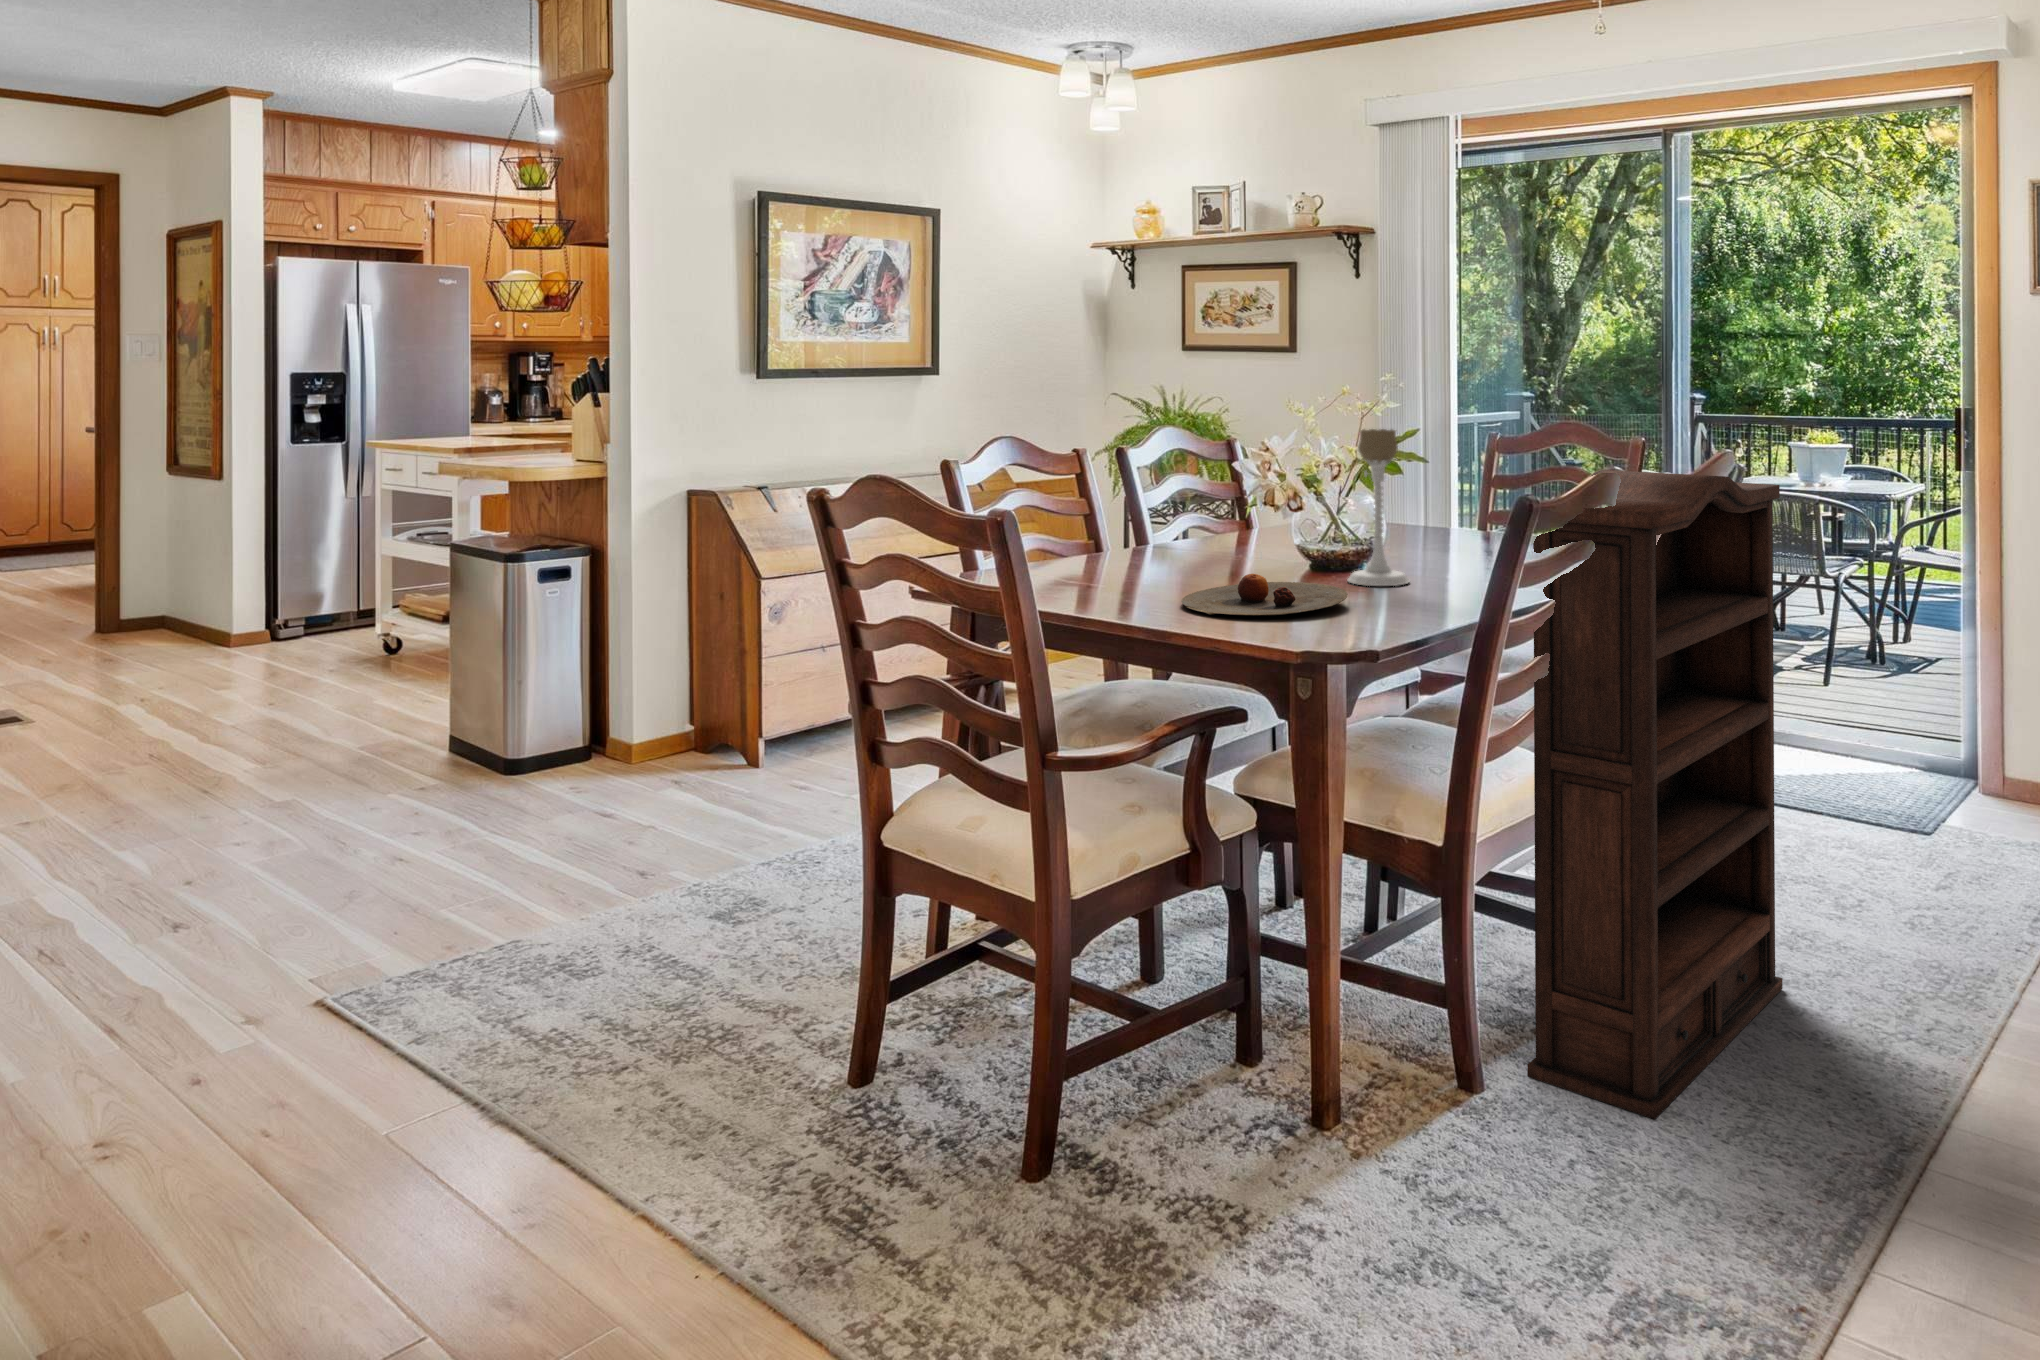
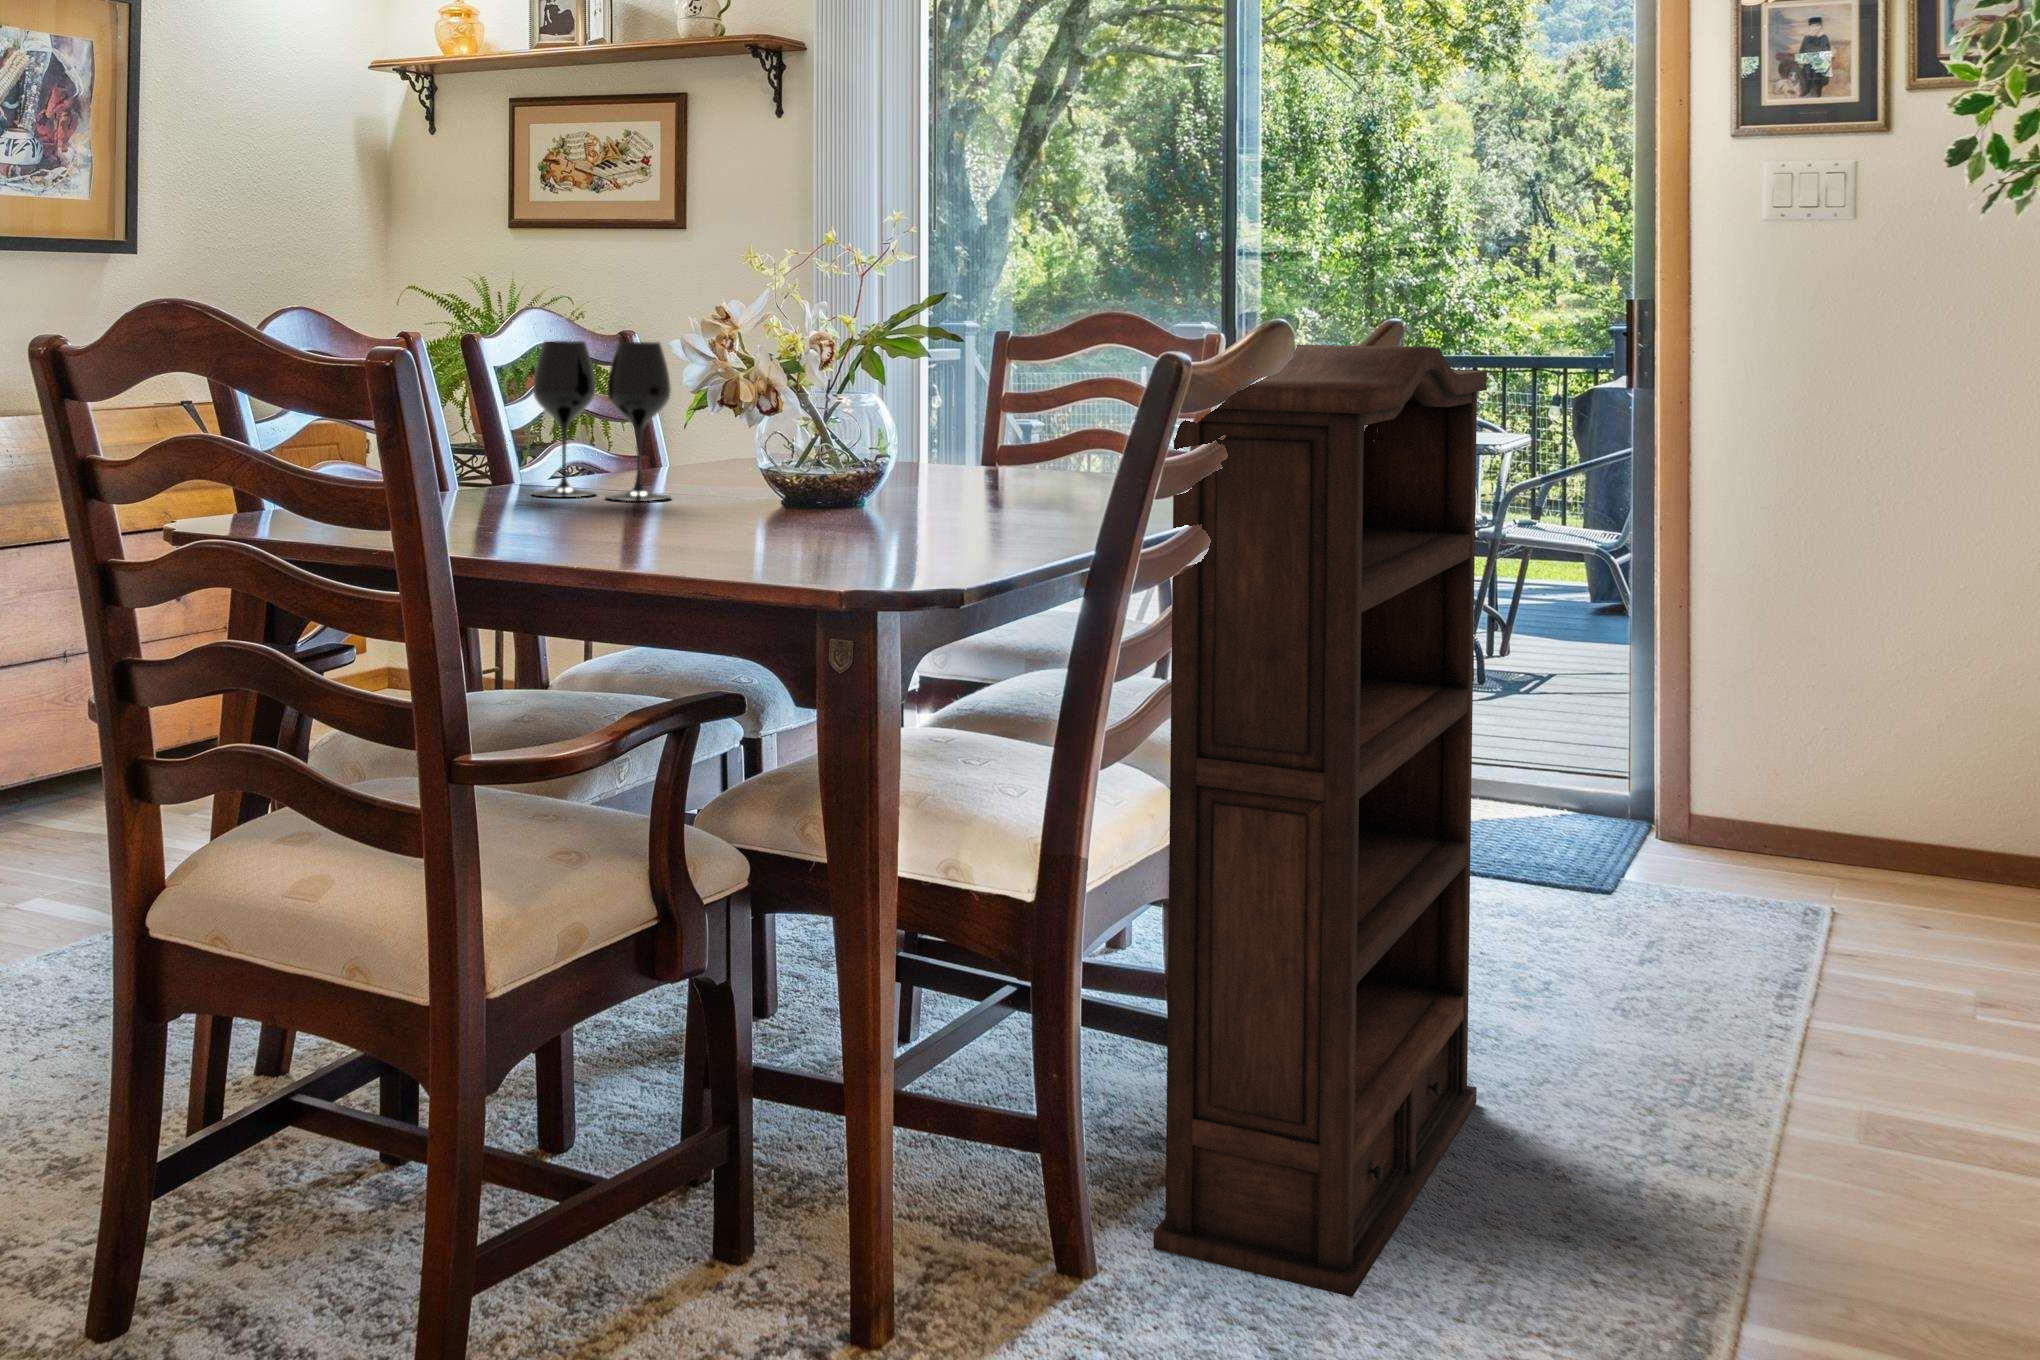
candle holder: present [1348,429,1409,586] -> none [855,288,951,526]
wine glass: none [1152,455,1240,561] -> present [532,341,671,501]
plate: present [1182,574,1348,615] -> none [622,502,881,560]

